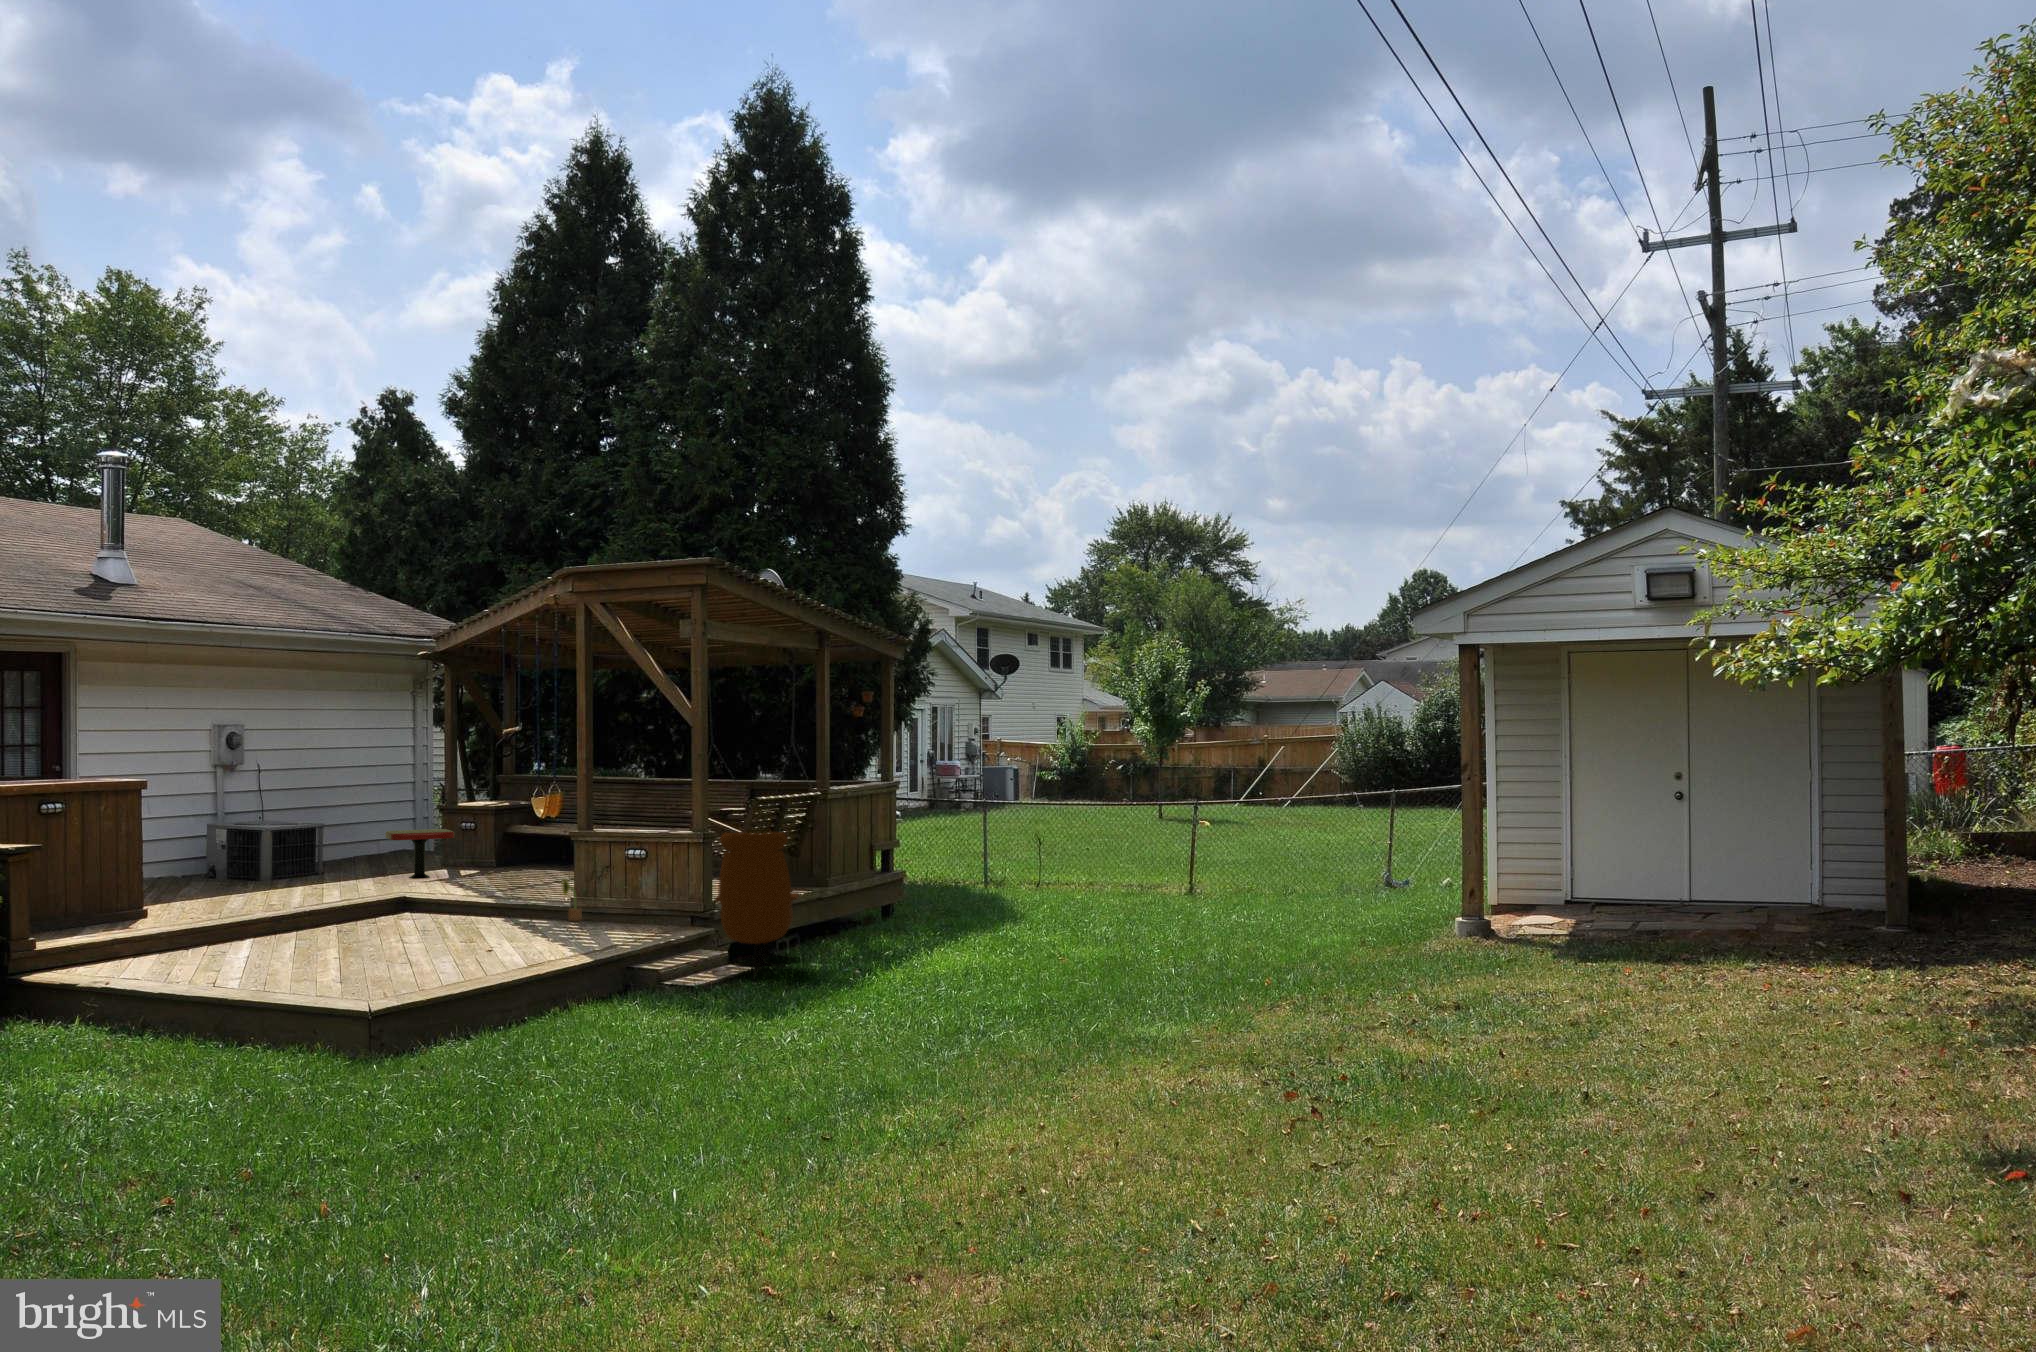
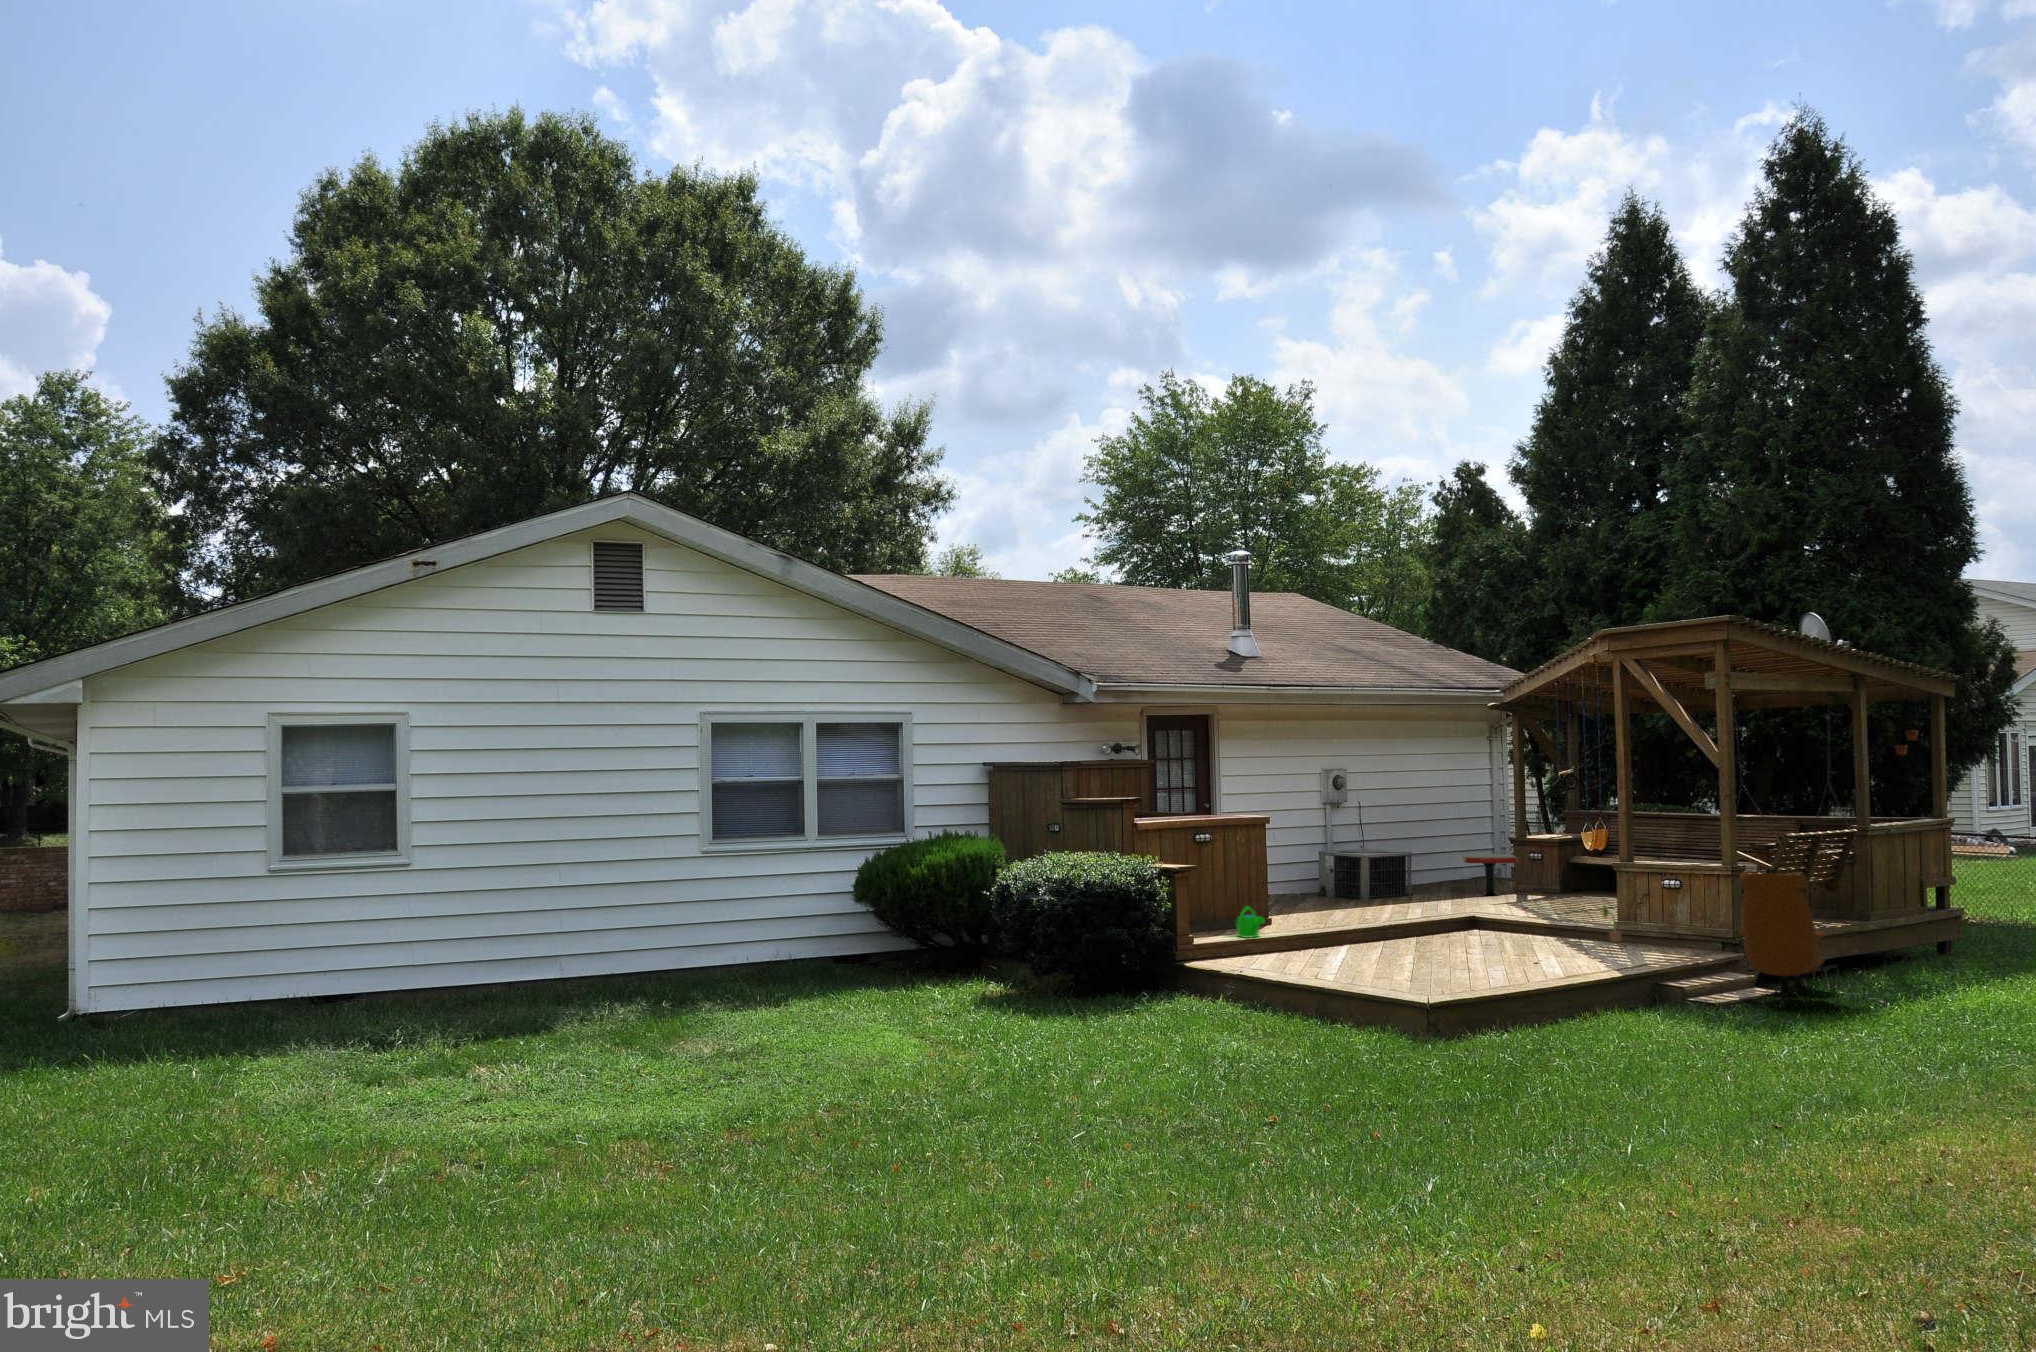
watering can: none [69,906,117,950] -> present [1236,906,1265,938]

